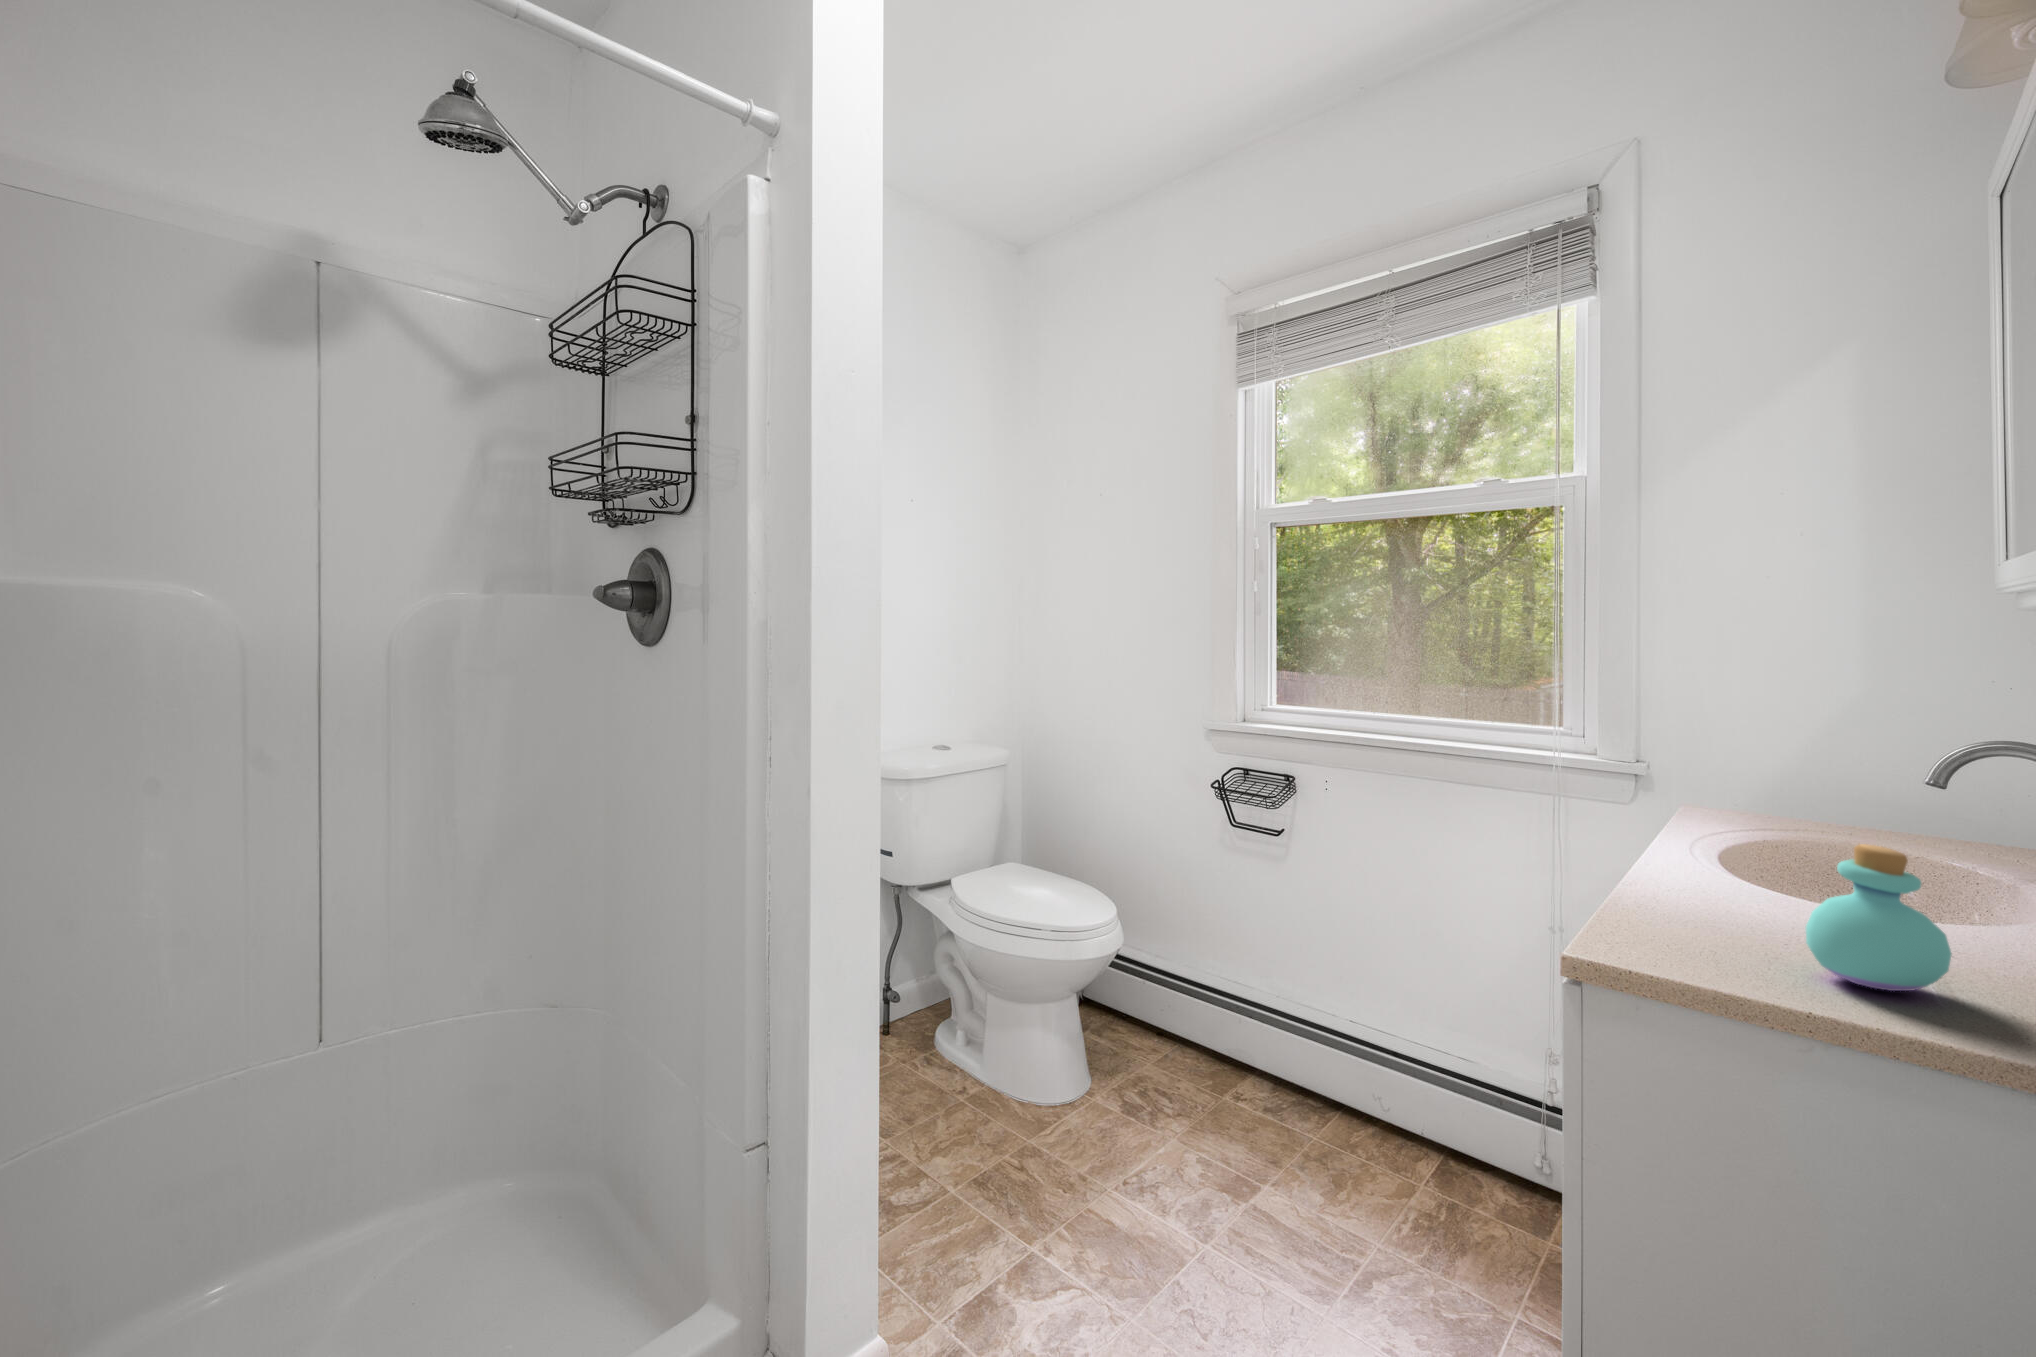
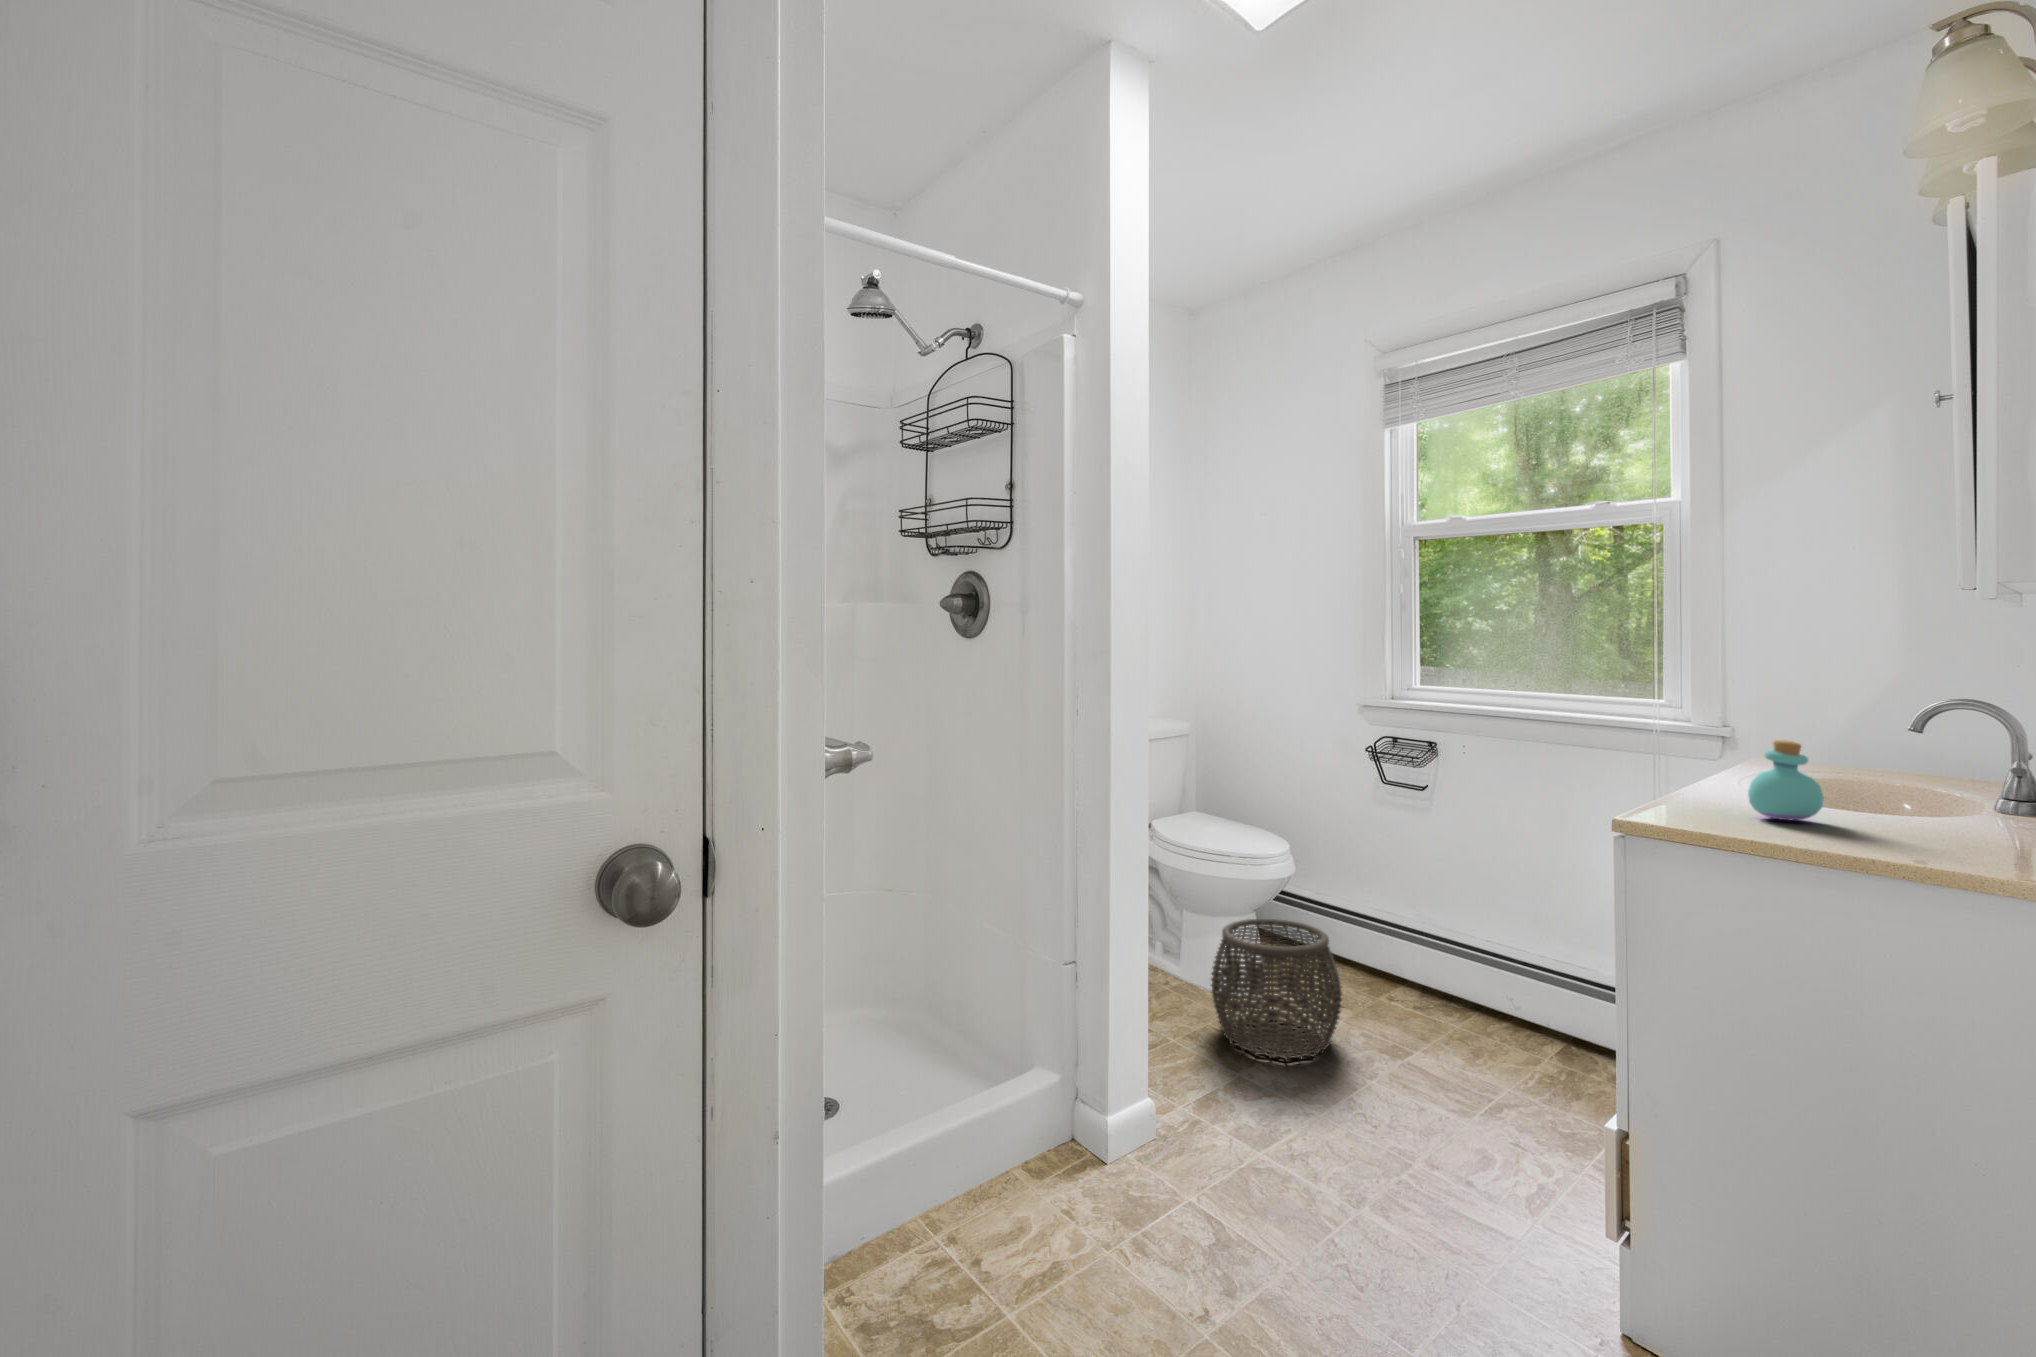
woven basket: none [1006,1012,1174,1221] -> present [1211,919,1342,1059]

